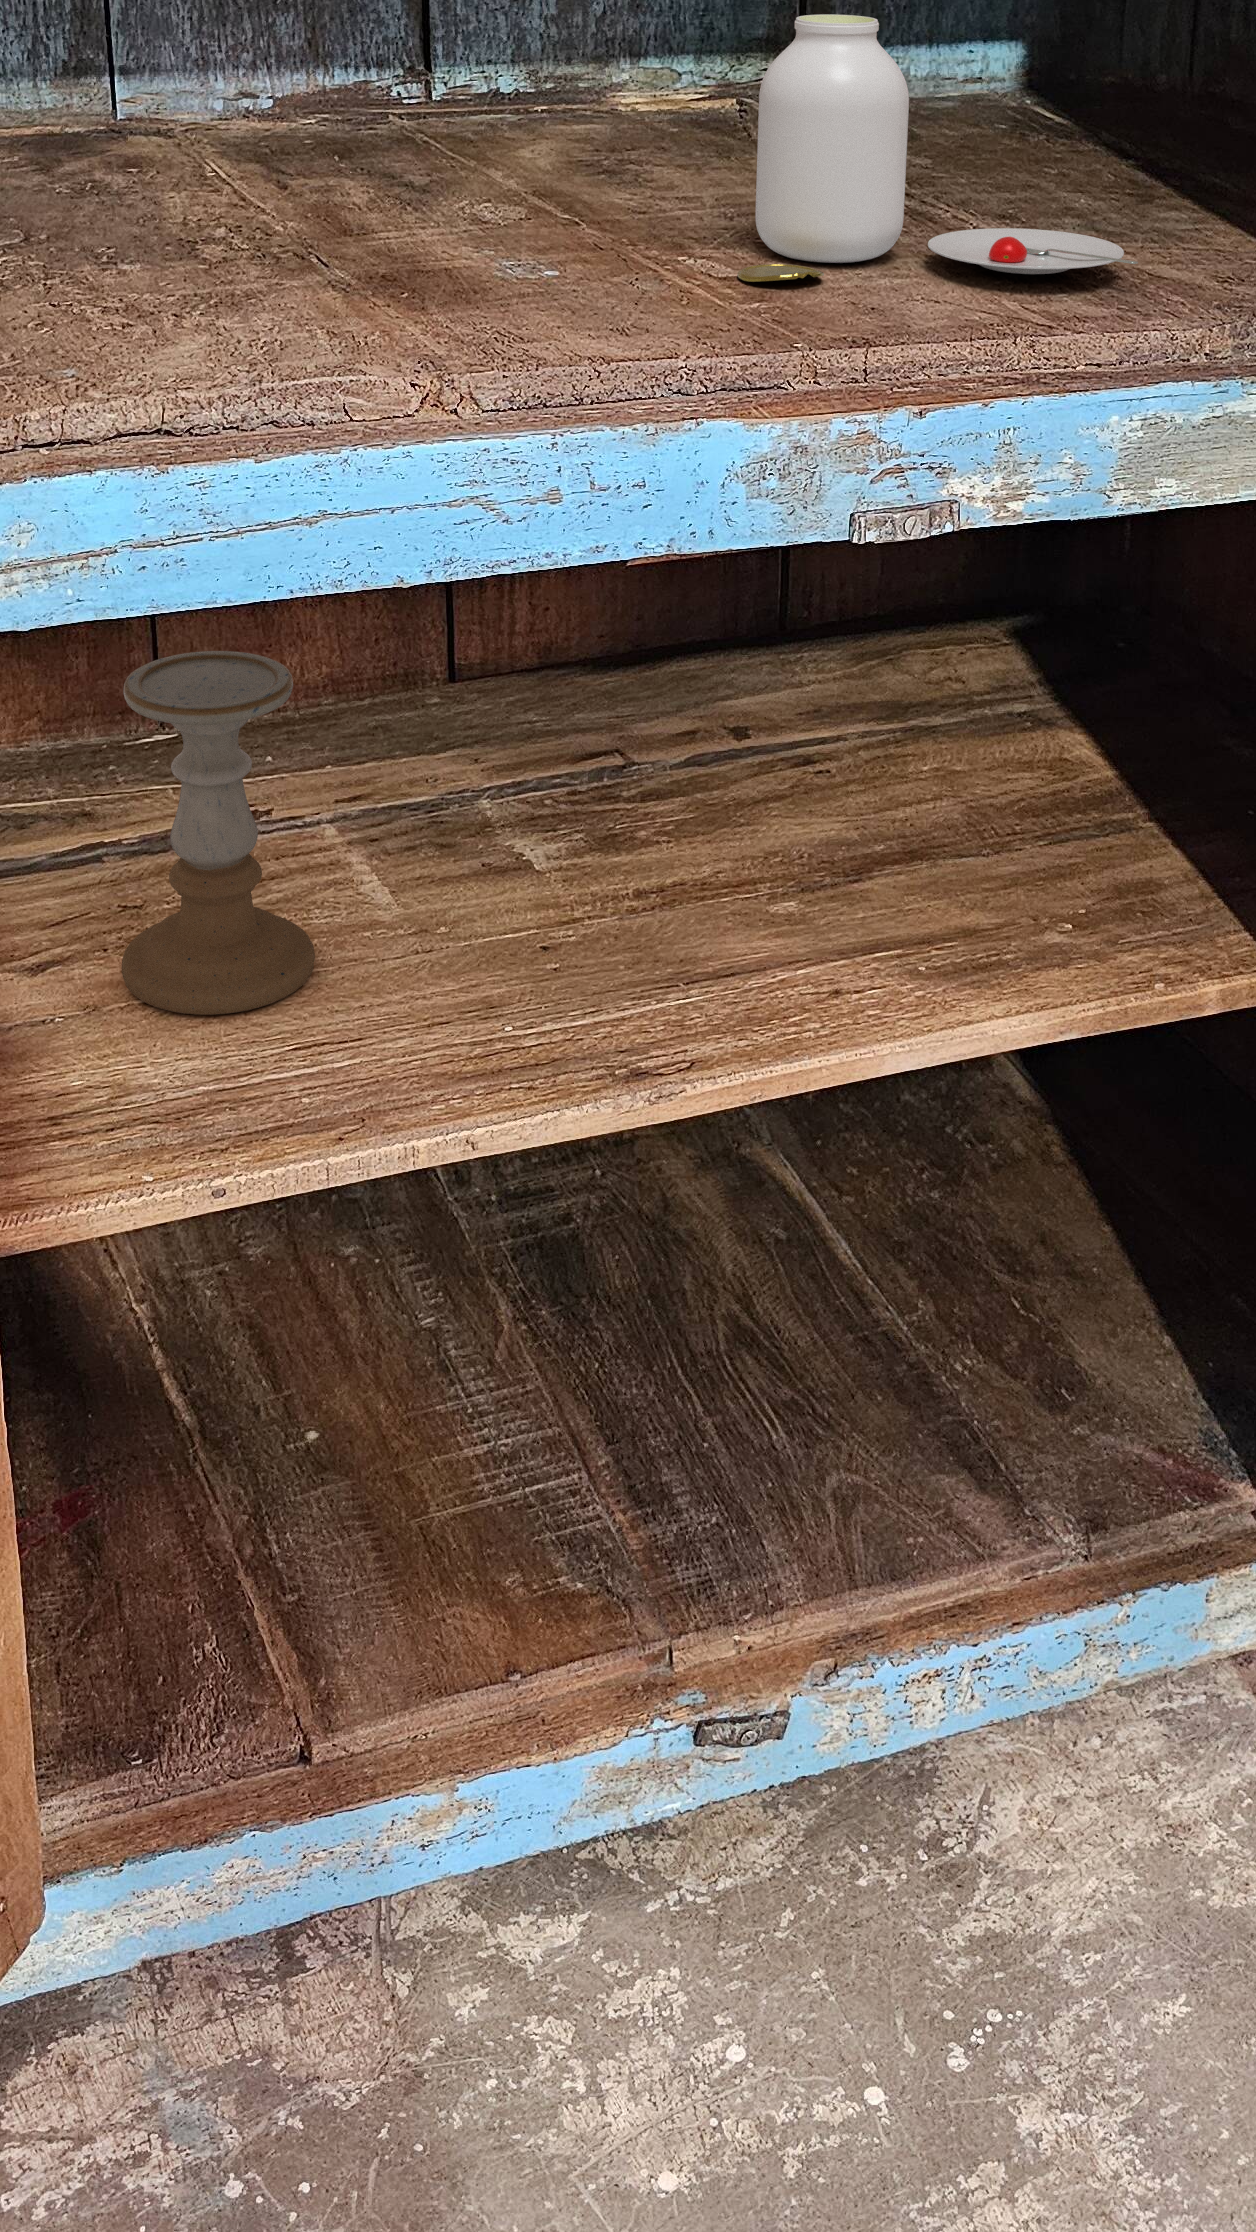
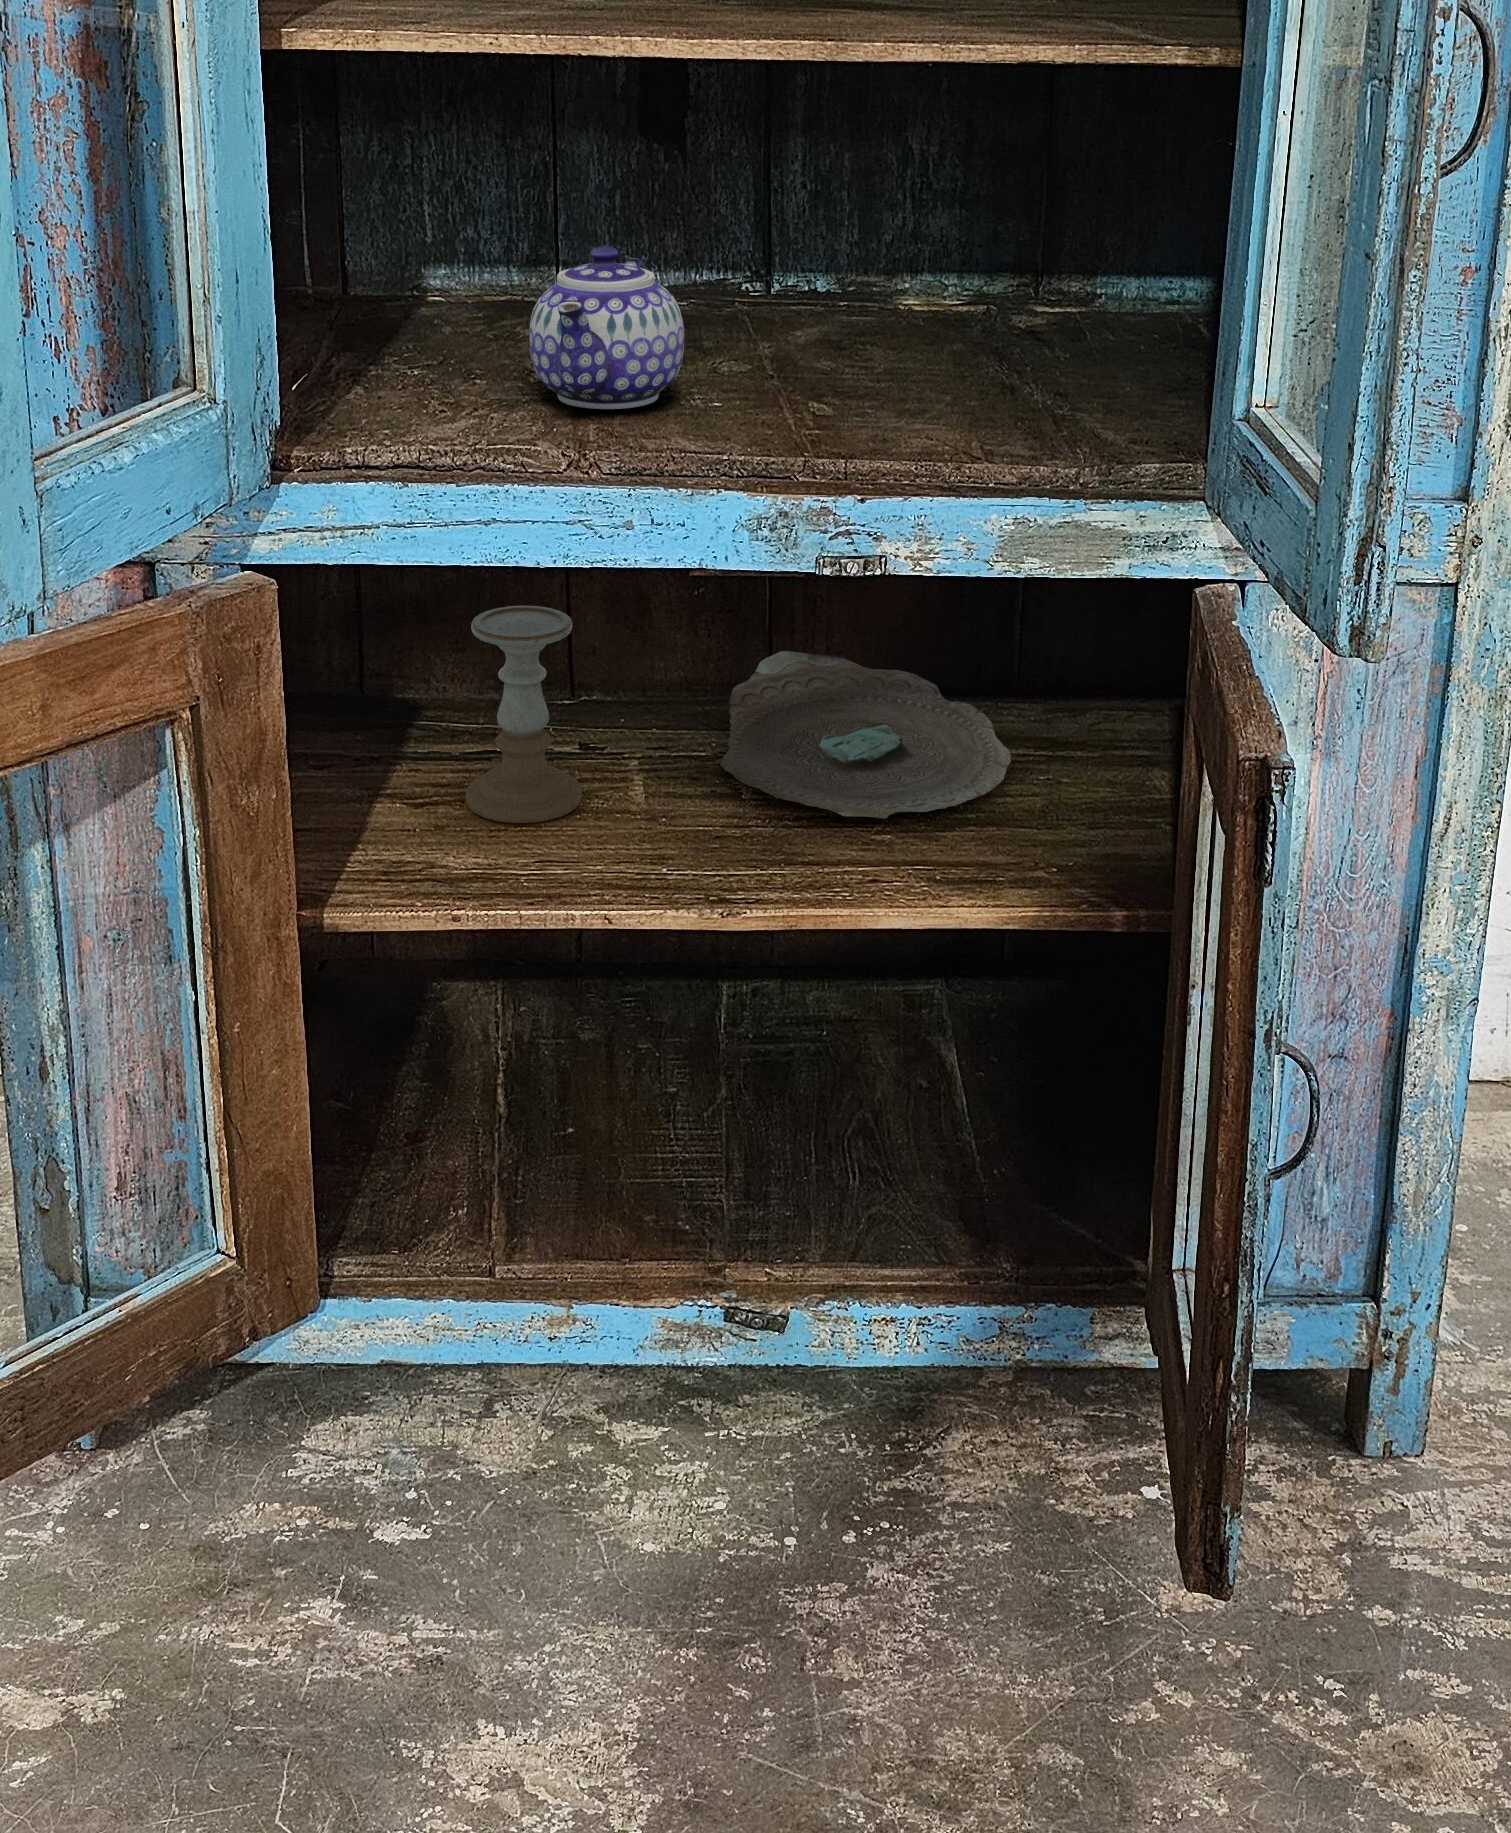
jar: present [738,14,1138,282] -> none [842,243,1101,418]
teapot: none [234,33,494,309] -> present [529,246,684,409]
decorative bowl: none [443,667,908,917] -> present [721,651,1011,819]

